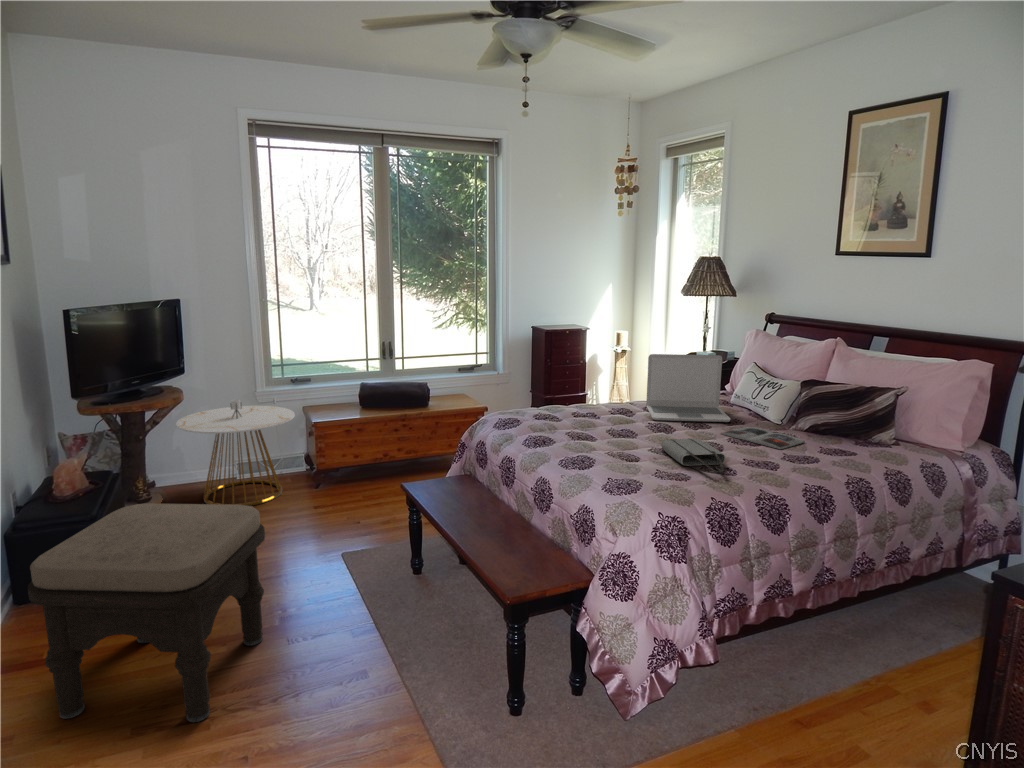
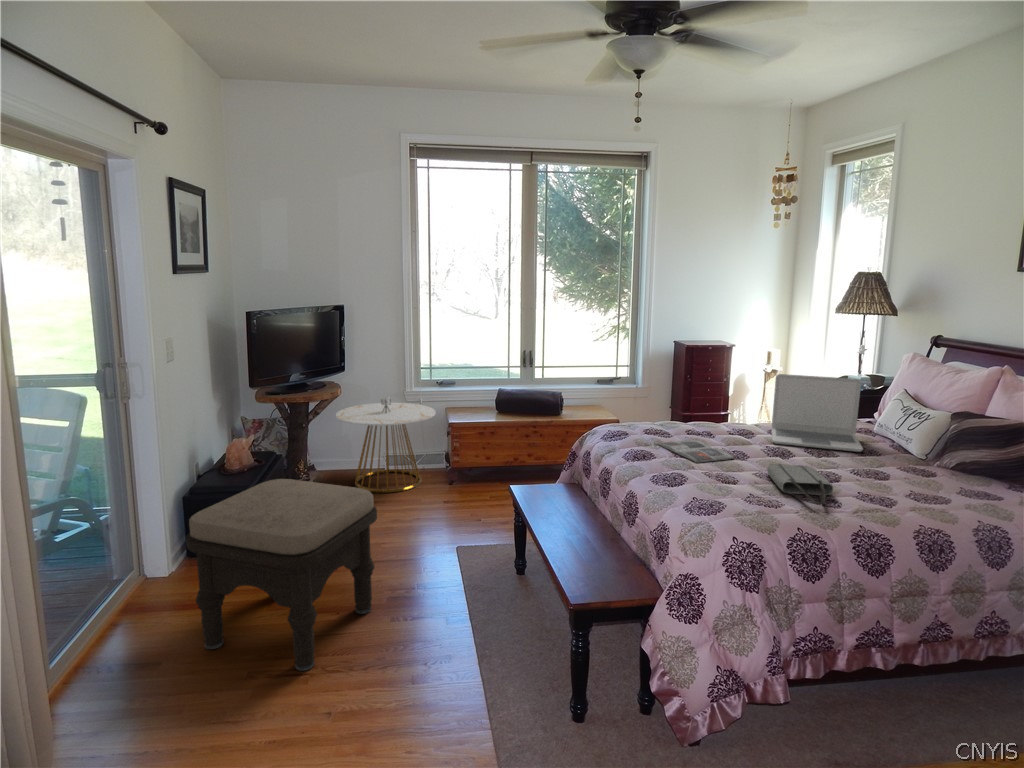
magazine: present [721,427,805,449] -> present [658,440,734,463]

